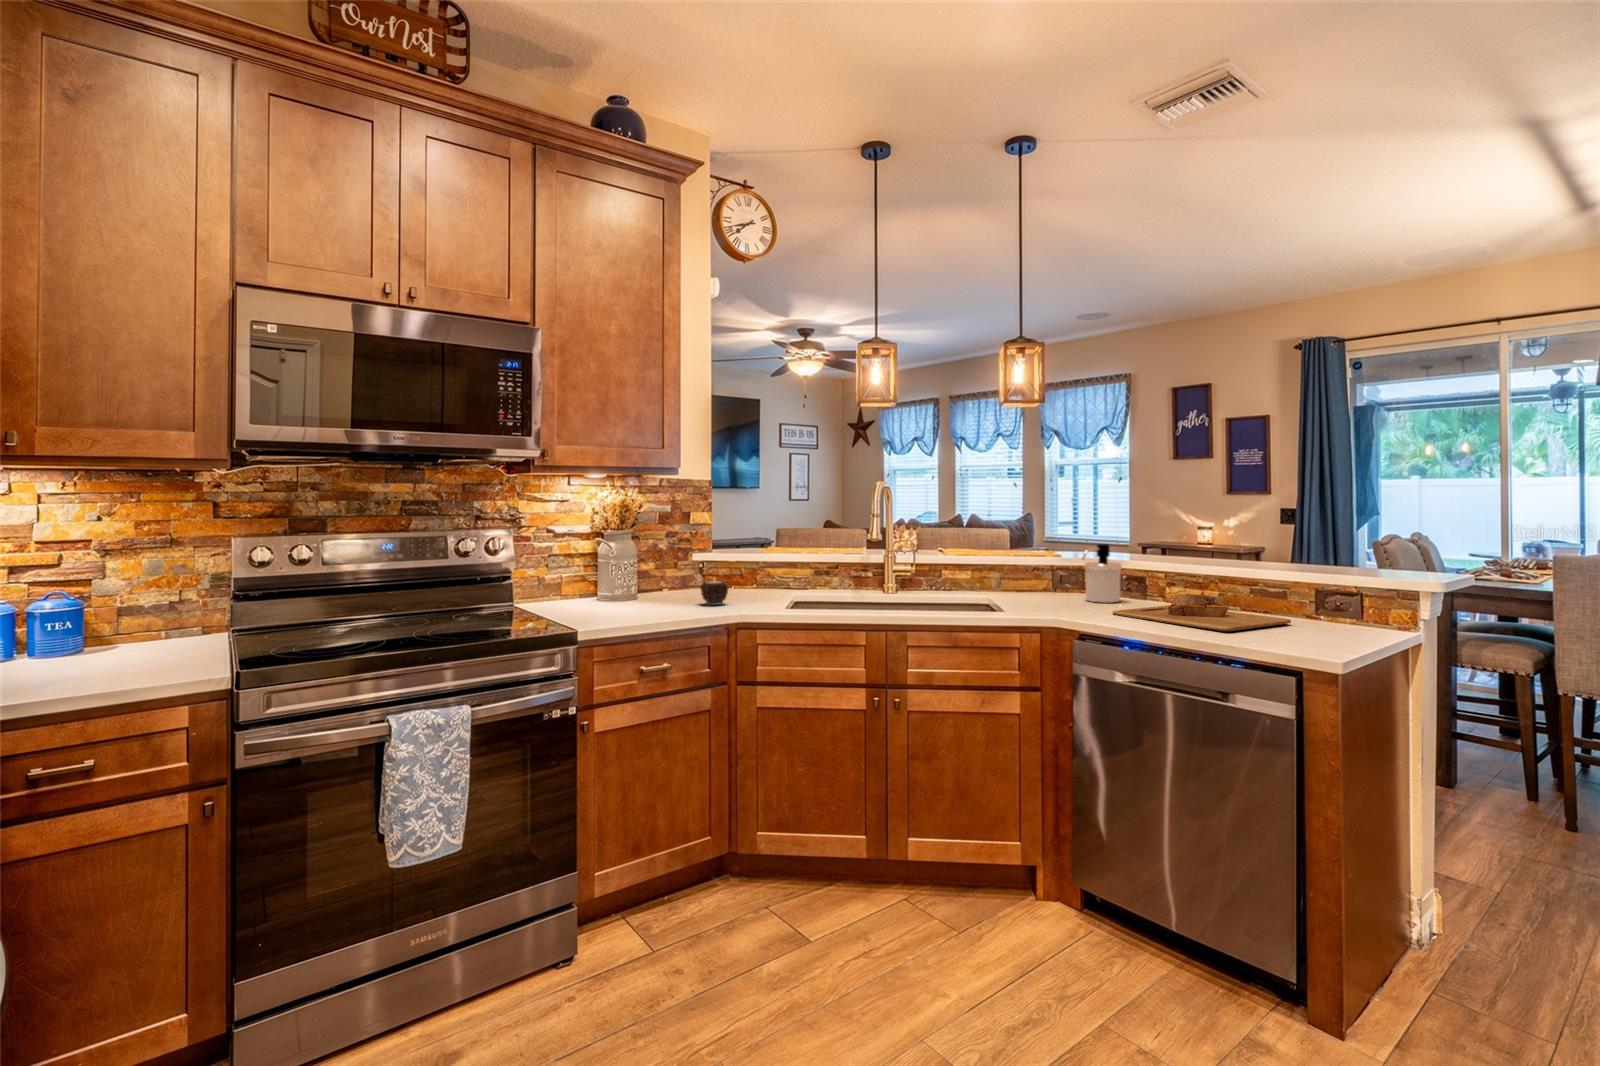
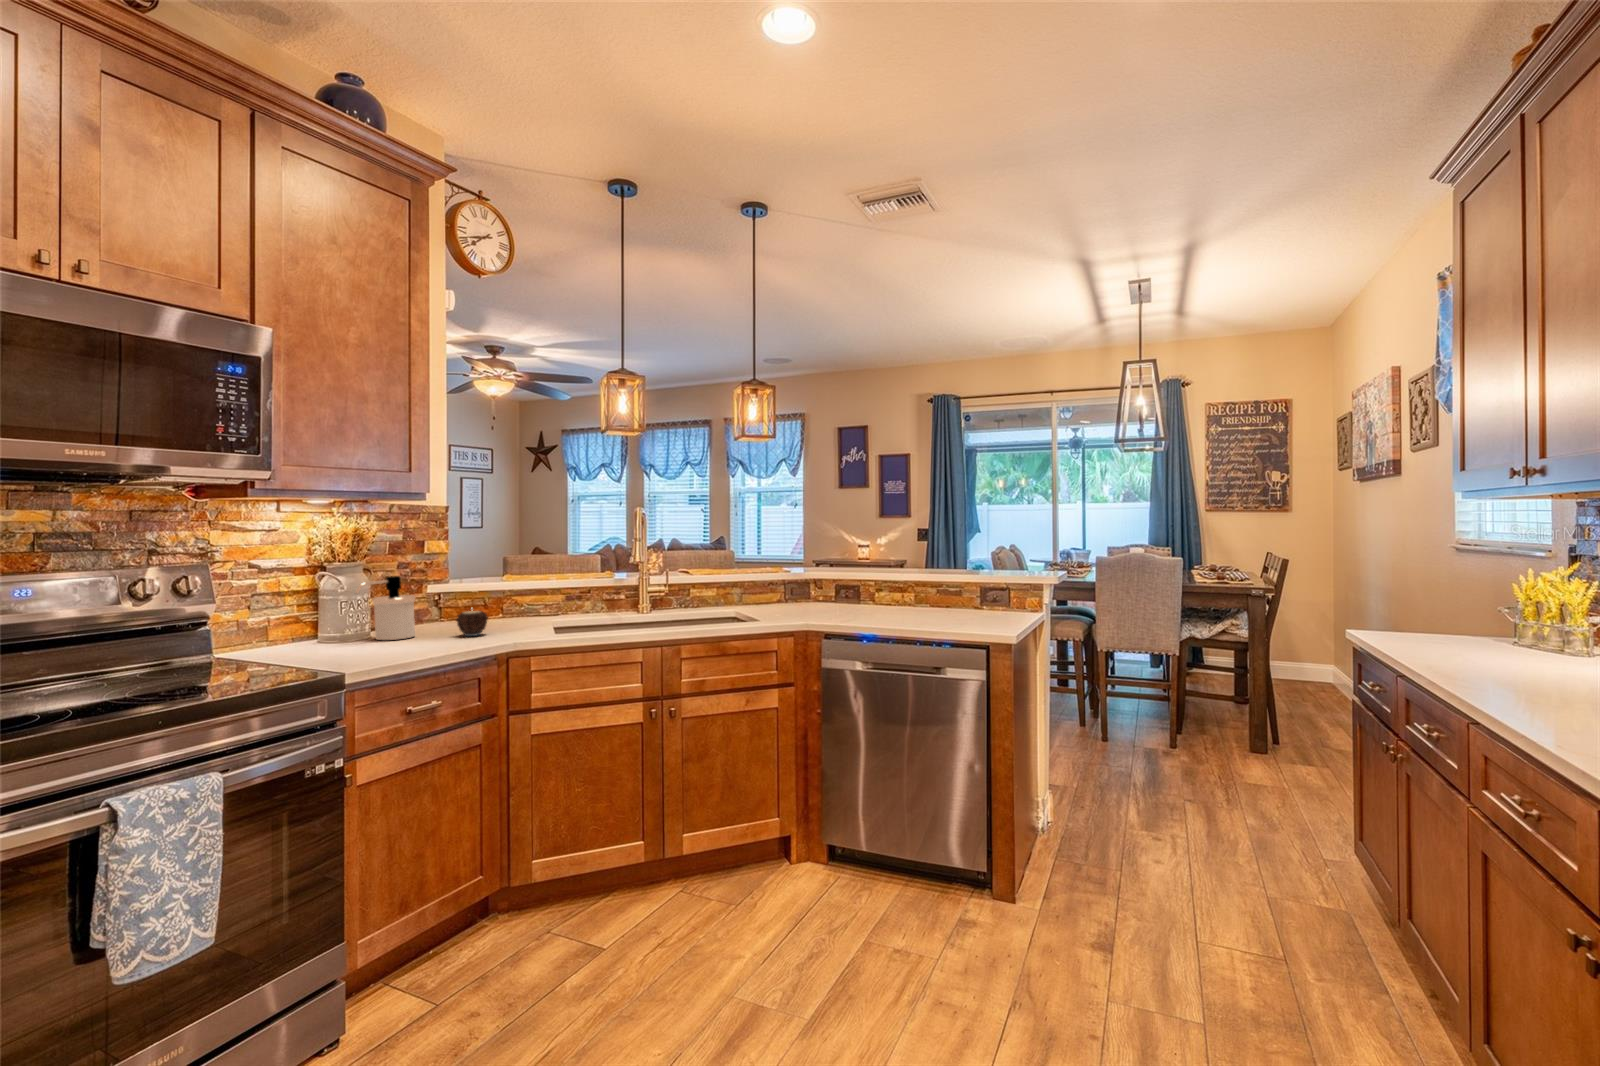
soap dispenser: present [1083,544,1122,603] -> present [355,576,415,640]
cutting board: present [1113,594,1291,631] -> none [848,596,977,624]

